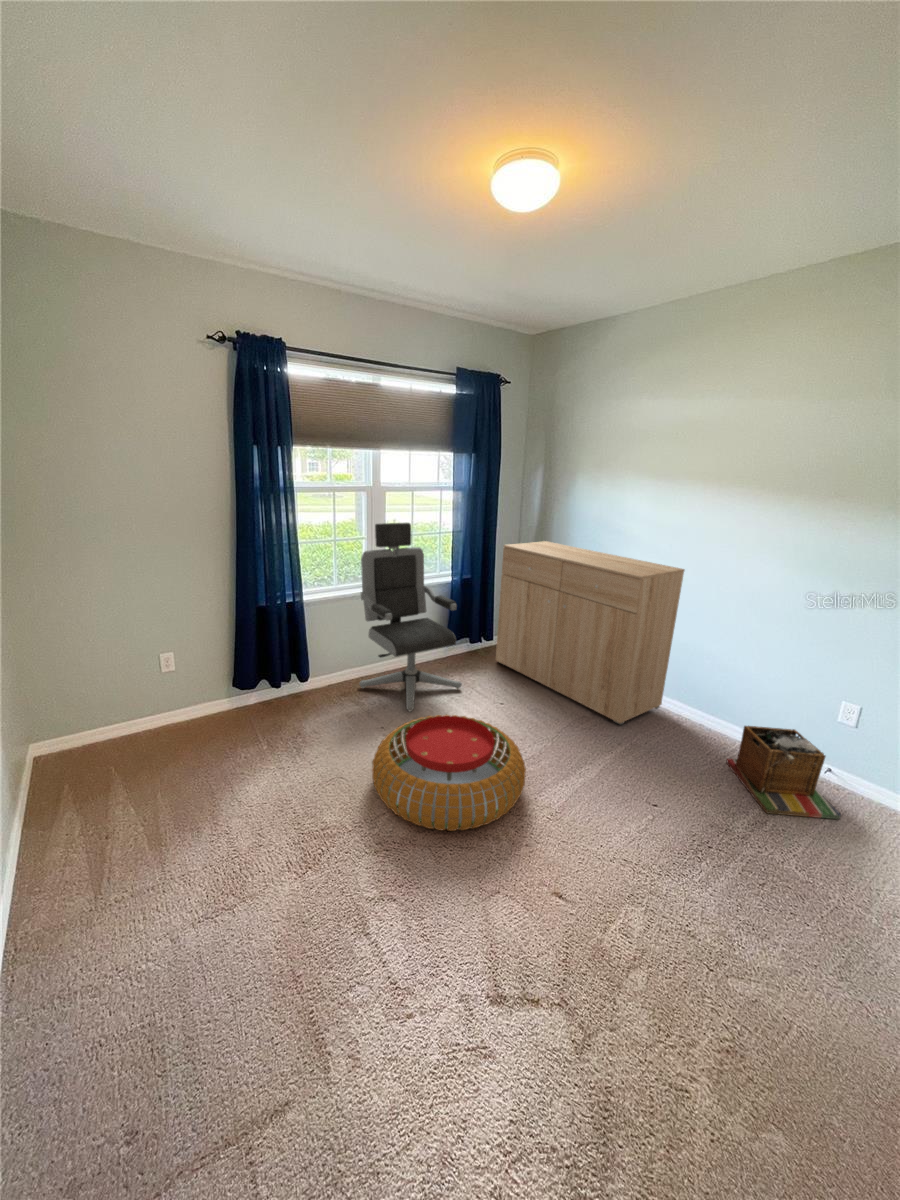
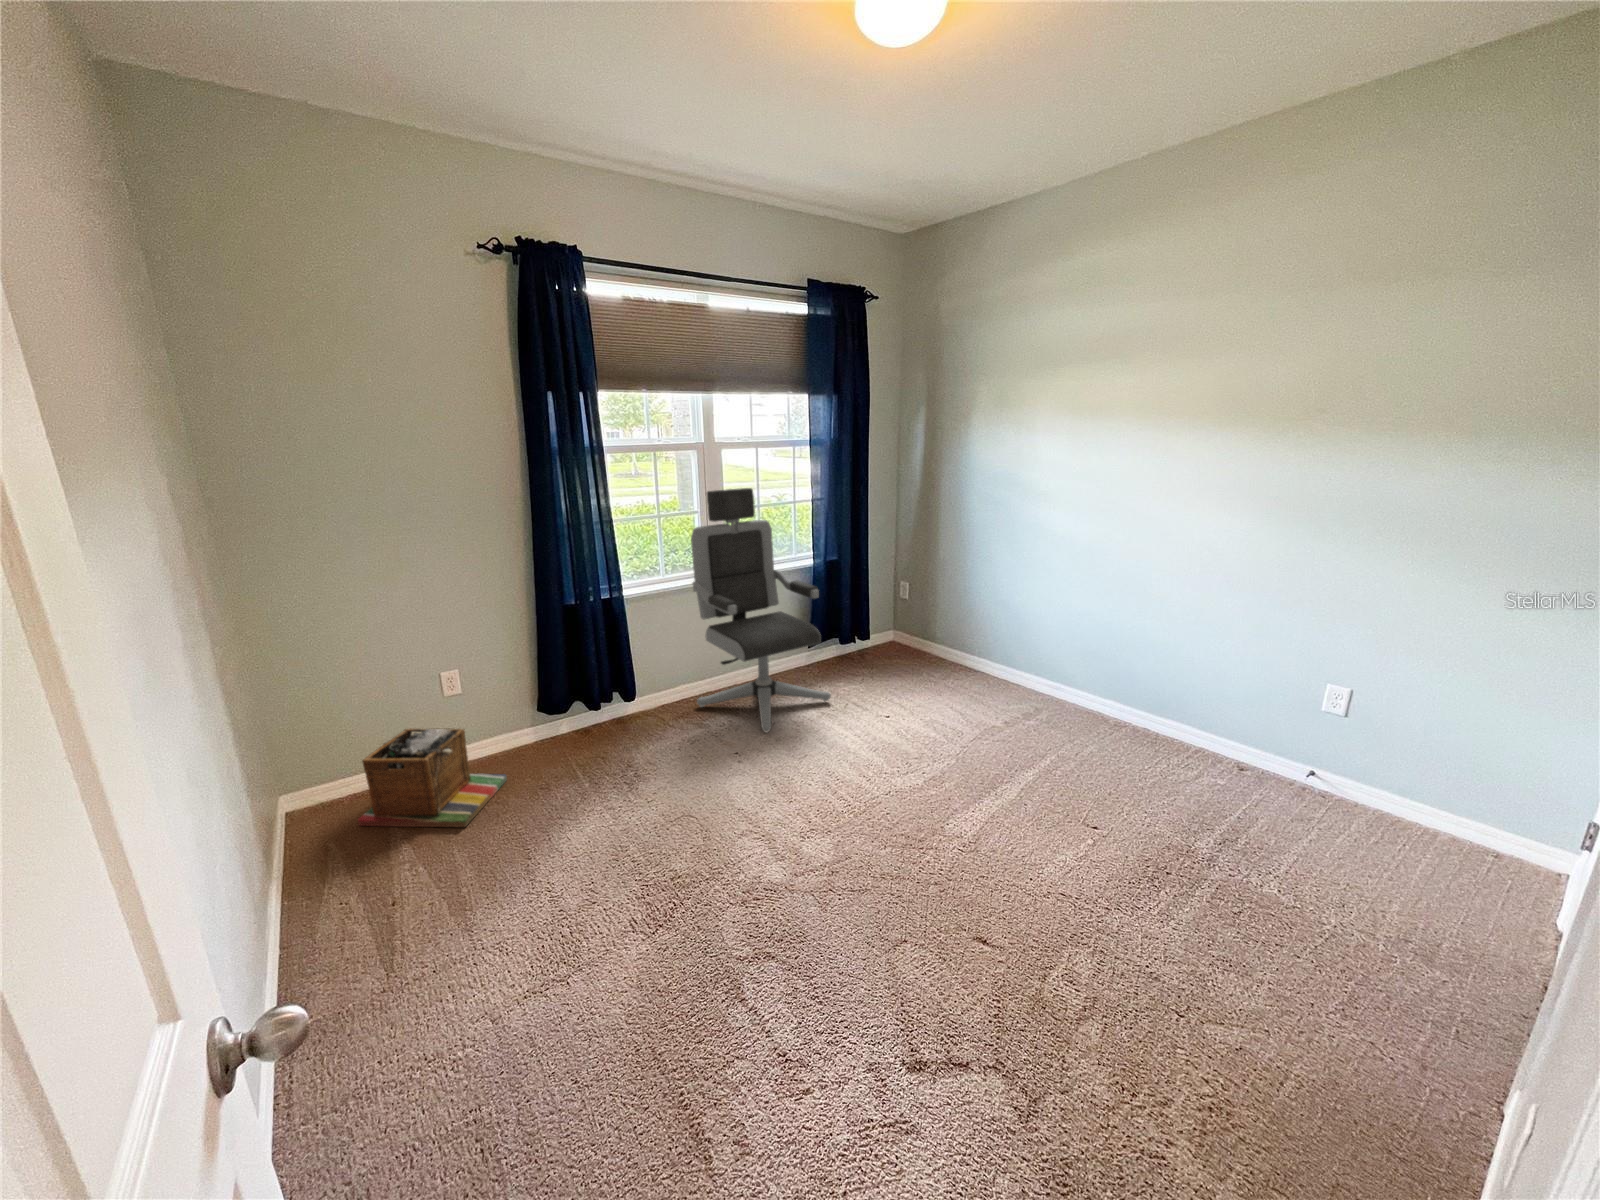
dresser: present [496,541,684,725] -> none [872,505,1113,734]
pouf: present [372,714,526,831] -> none [726,729,926,873]
laundry basket: present [727,726,841,819] -> present [358,728,507,827]

